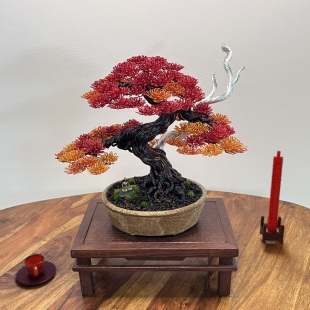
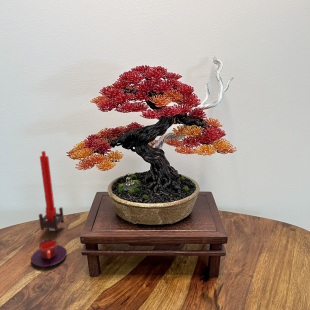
candle: present [260,151,285,244] -> present [39,151,64,231]

